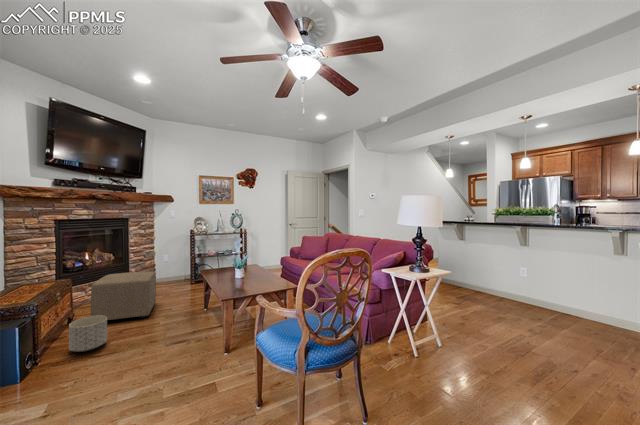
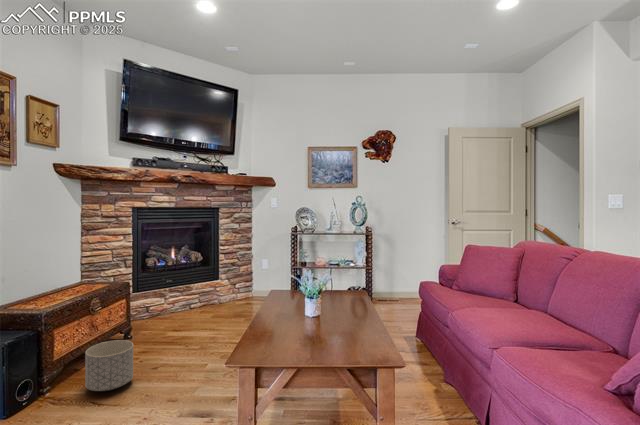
ottoman: present [91,271,156,320] -> none [142,280,230,350]

